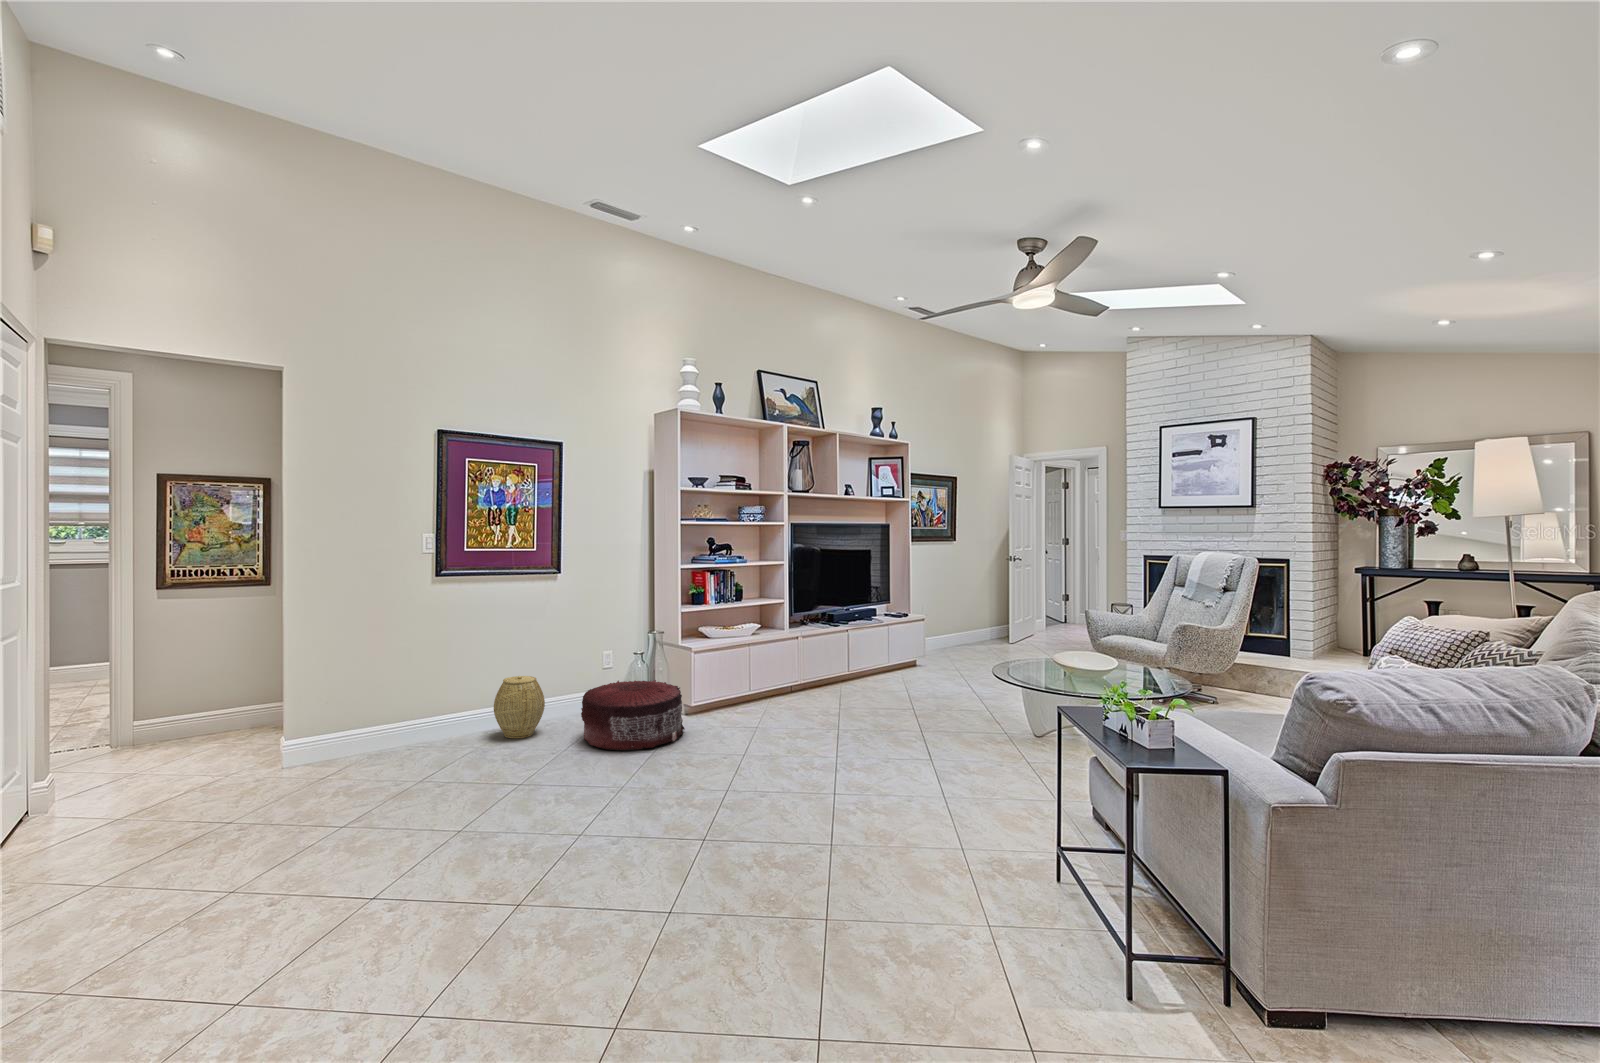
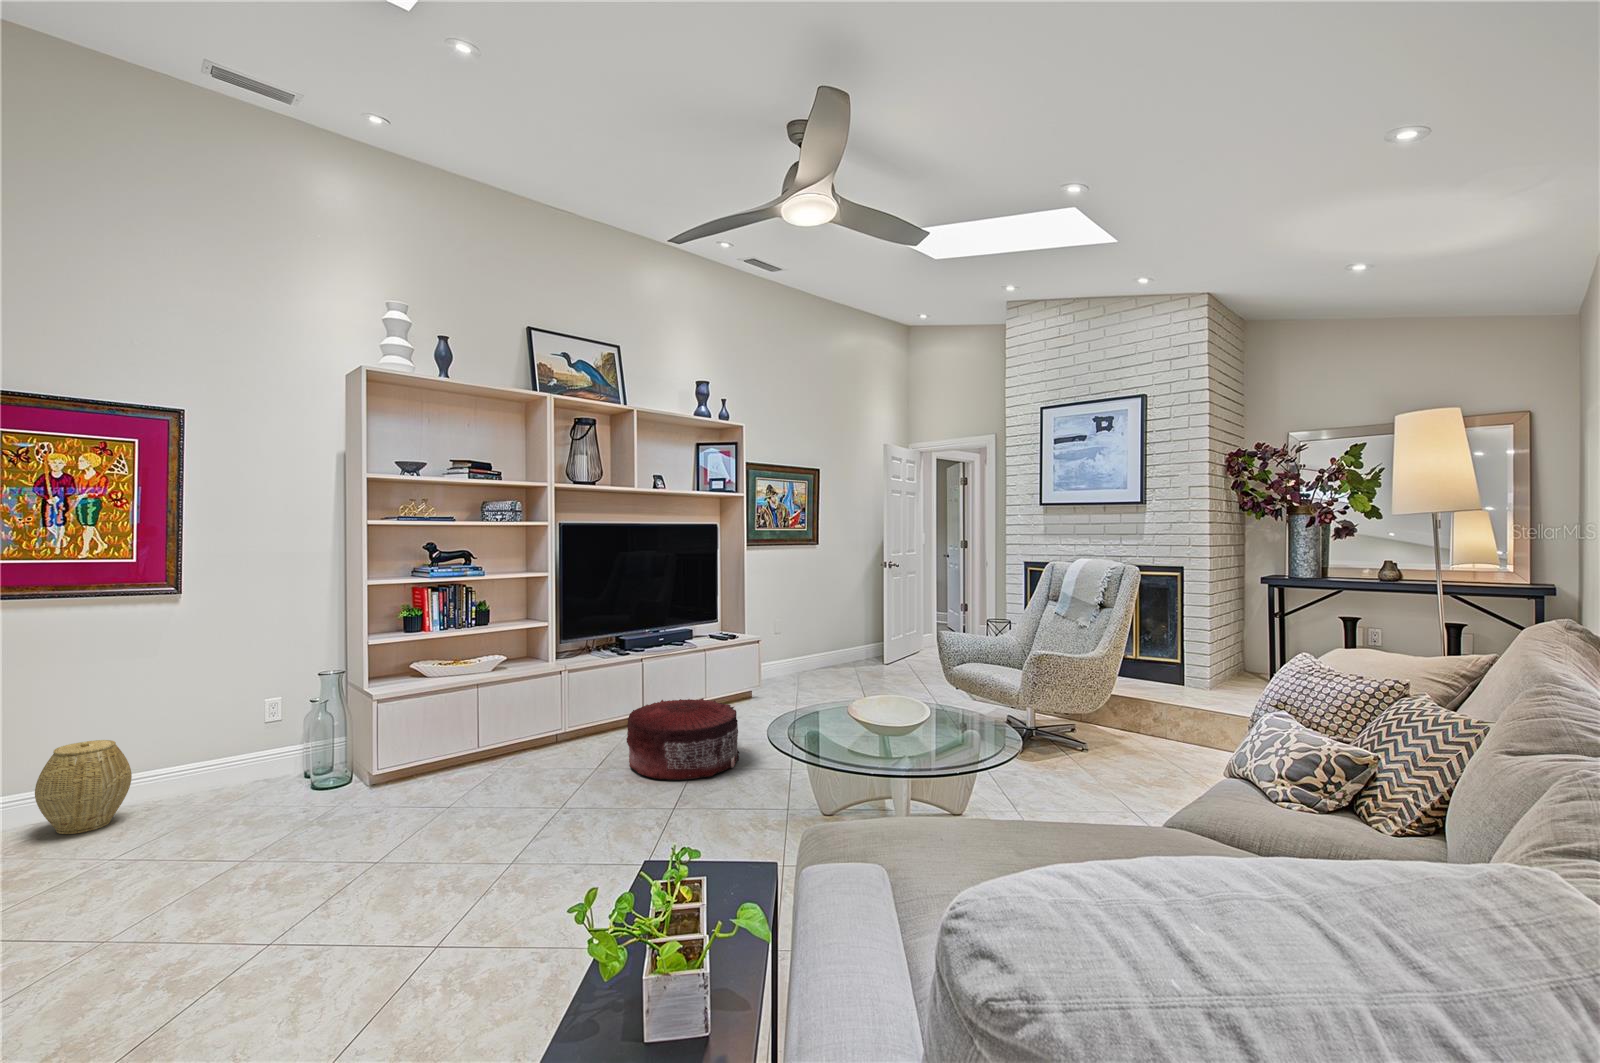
pouf: present [581,680,685,750] -> present [627,698,739,780]

